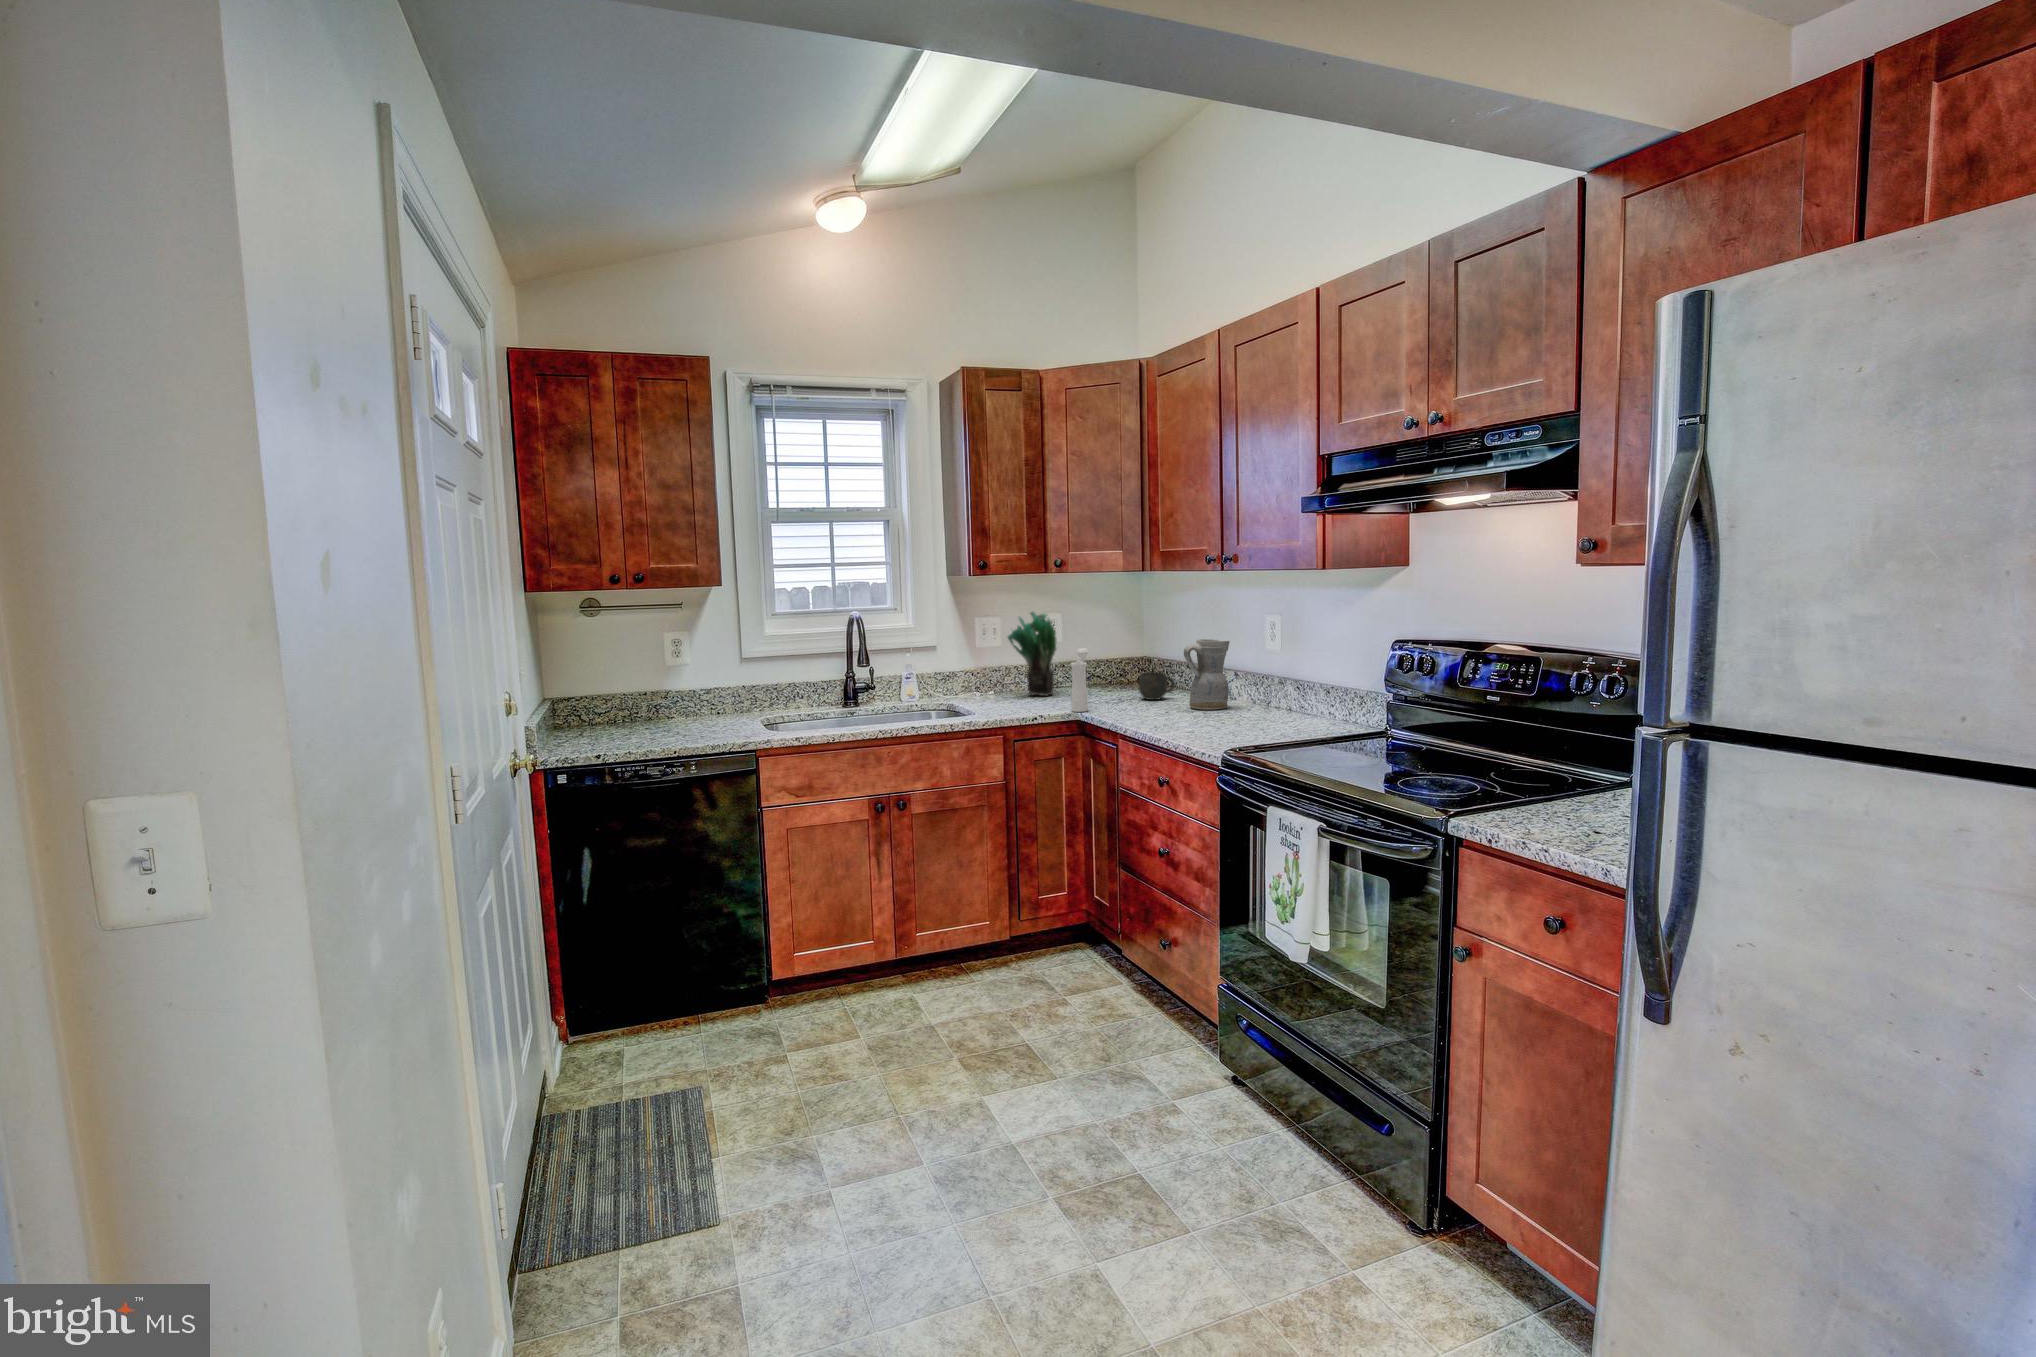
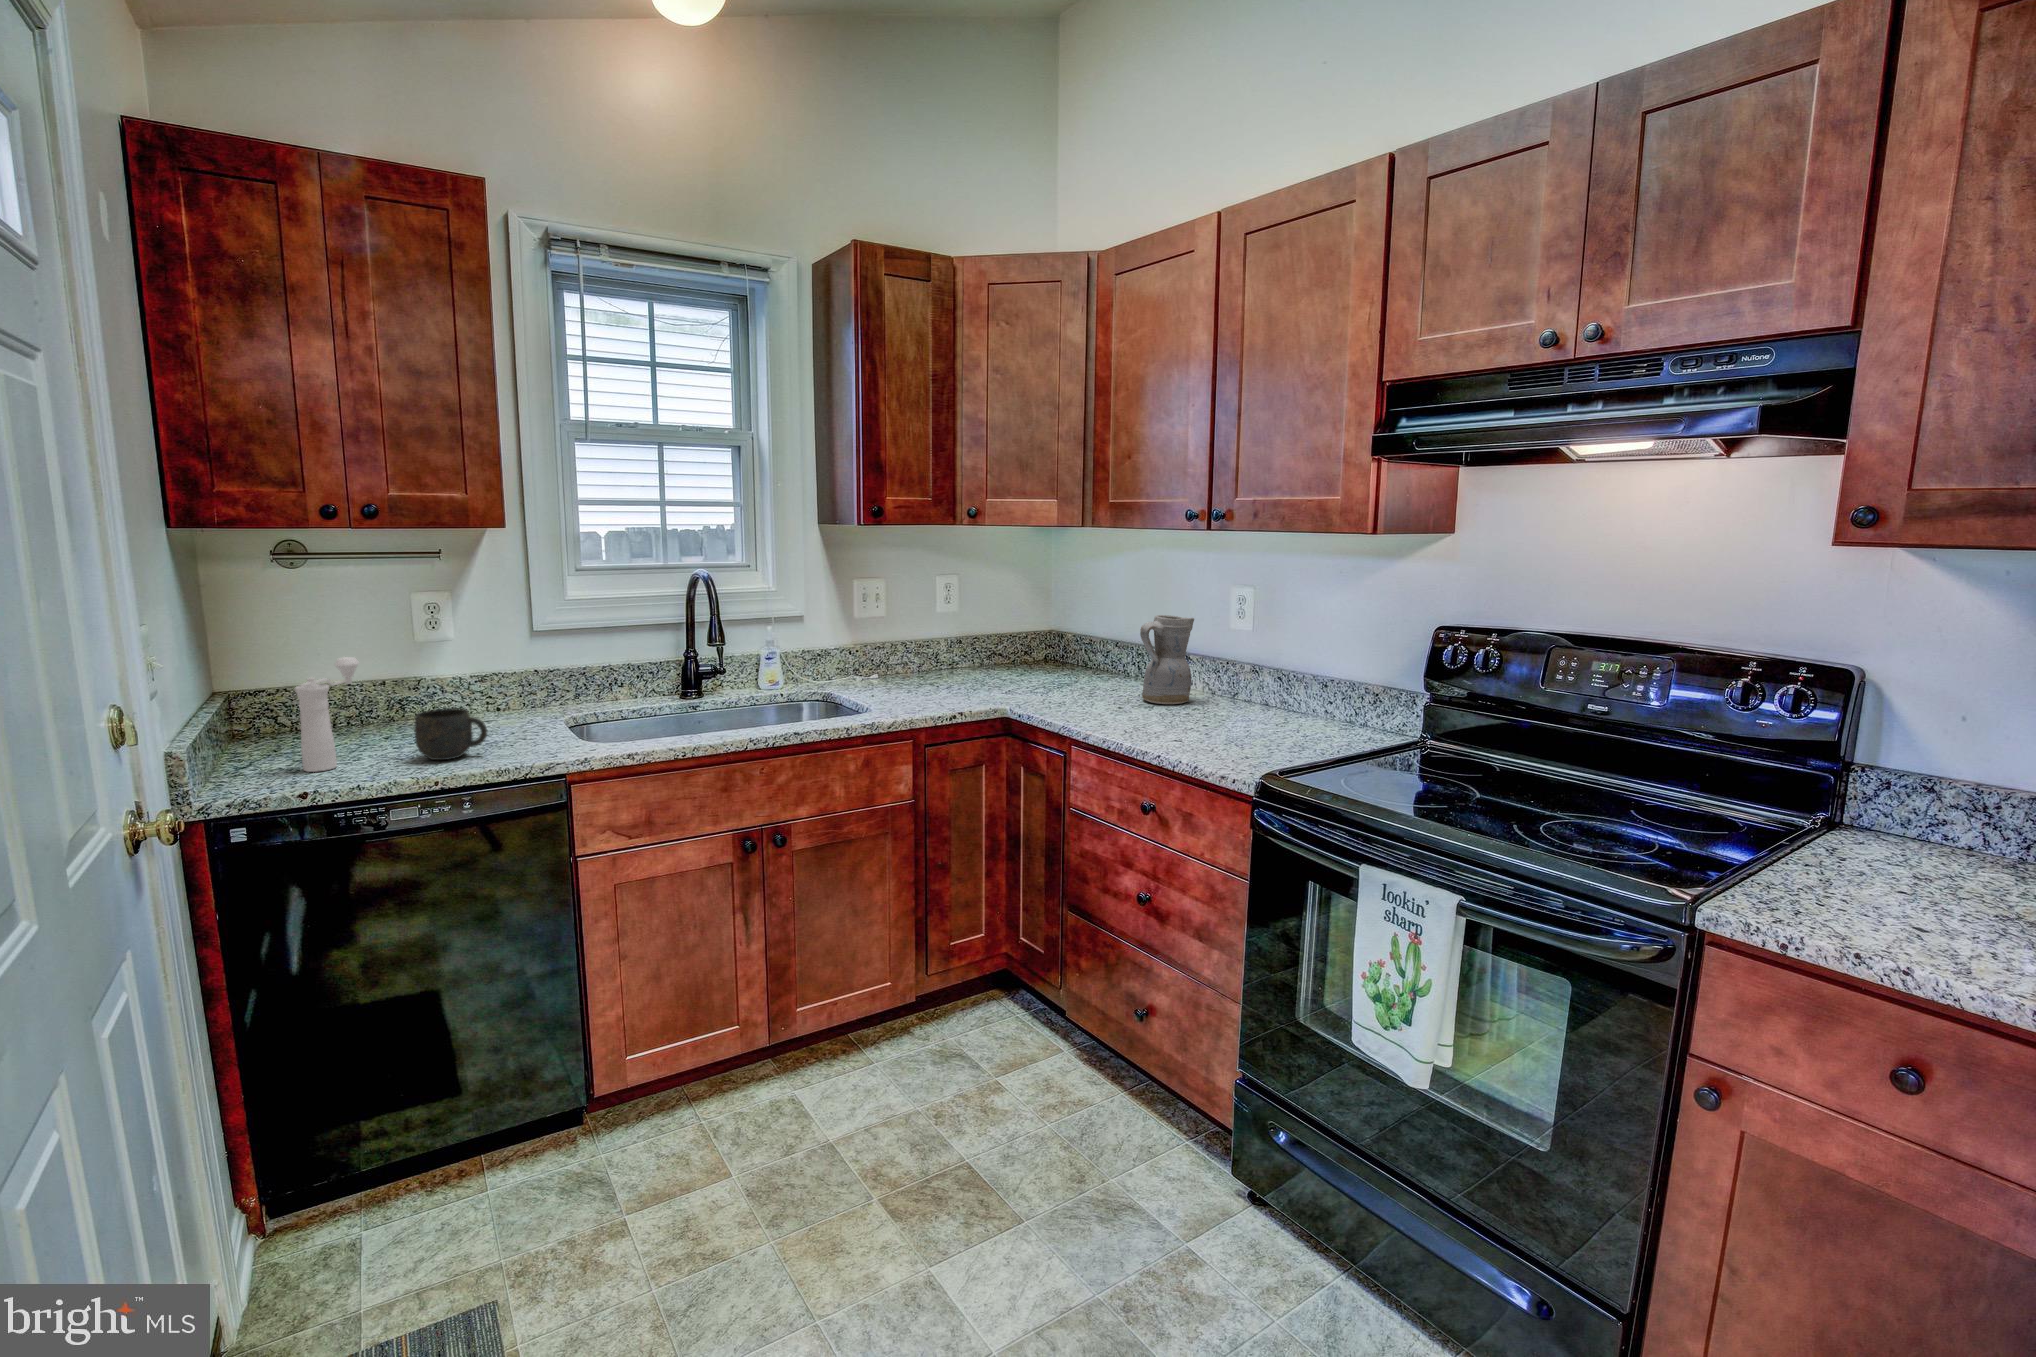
potted plant: present [1008,612,1056,696] -> none [900,572,959,681]
pepper mill: present [1071,648,1088,712] -> present [295,657,359,772]
mug: present [1139,672,1175,700] -> present [414,708,487,760]

